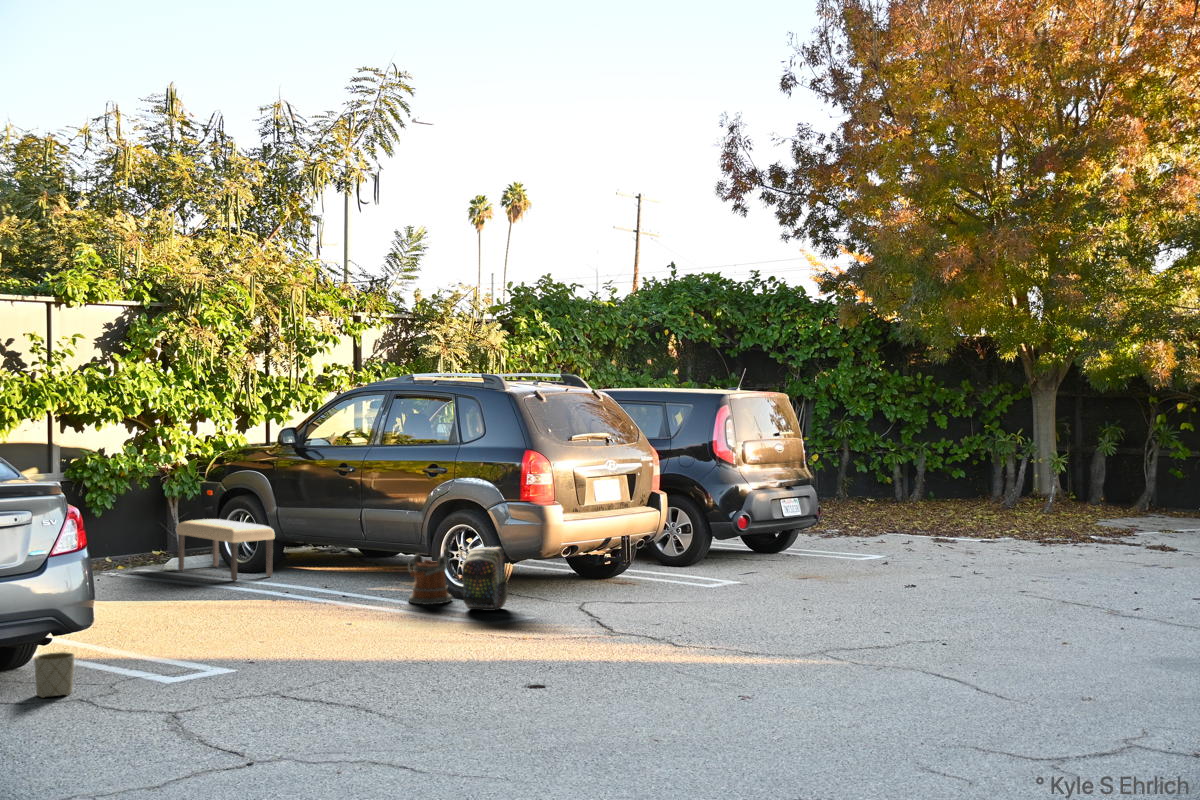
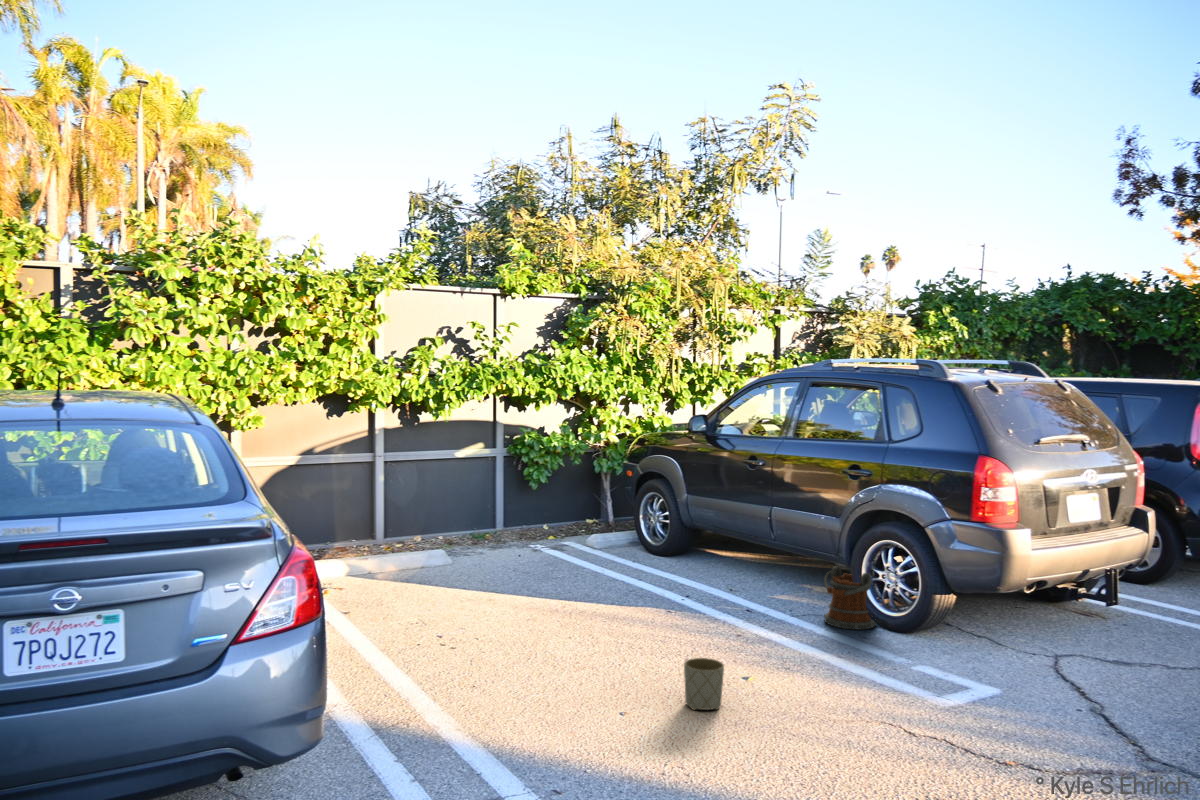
bench: present [176,519,275,581] -> none [598,499,685,566]
backpack: present [462,546,508,611] -> none [893,569,952,653]
planter: present [34,652,74,698] -> present [684,658,724,710]

